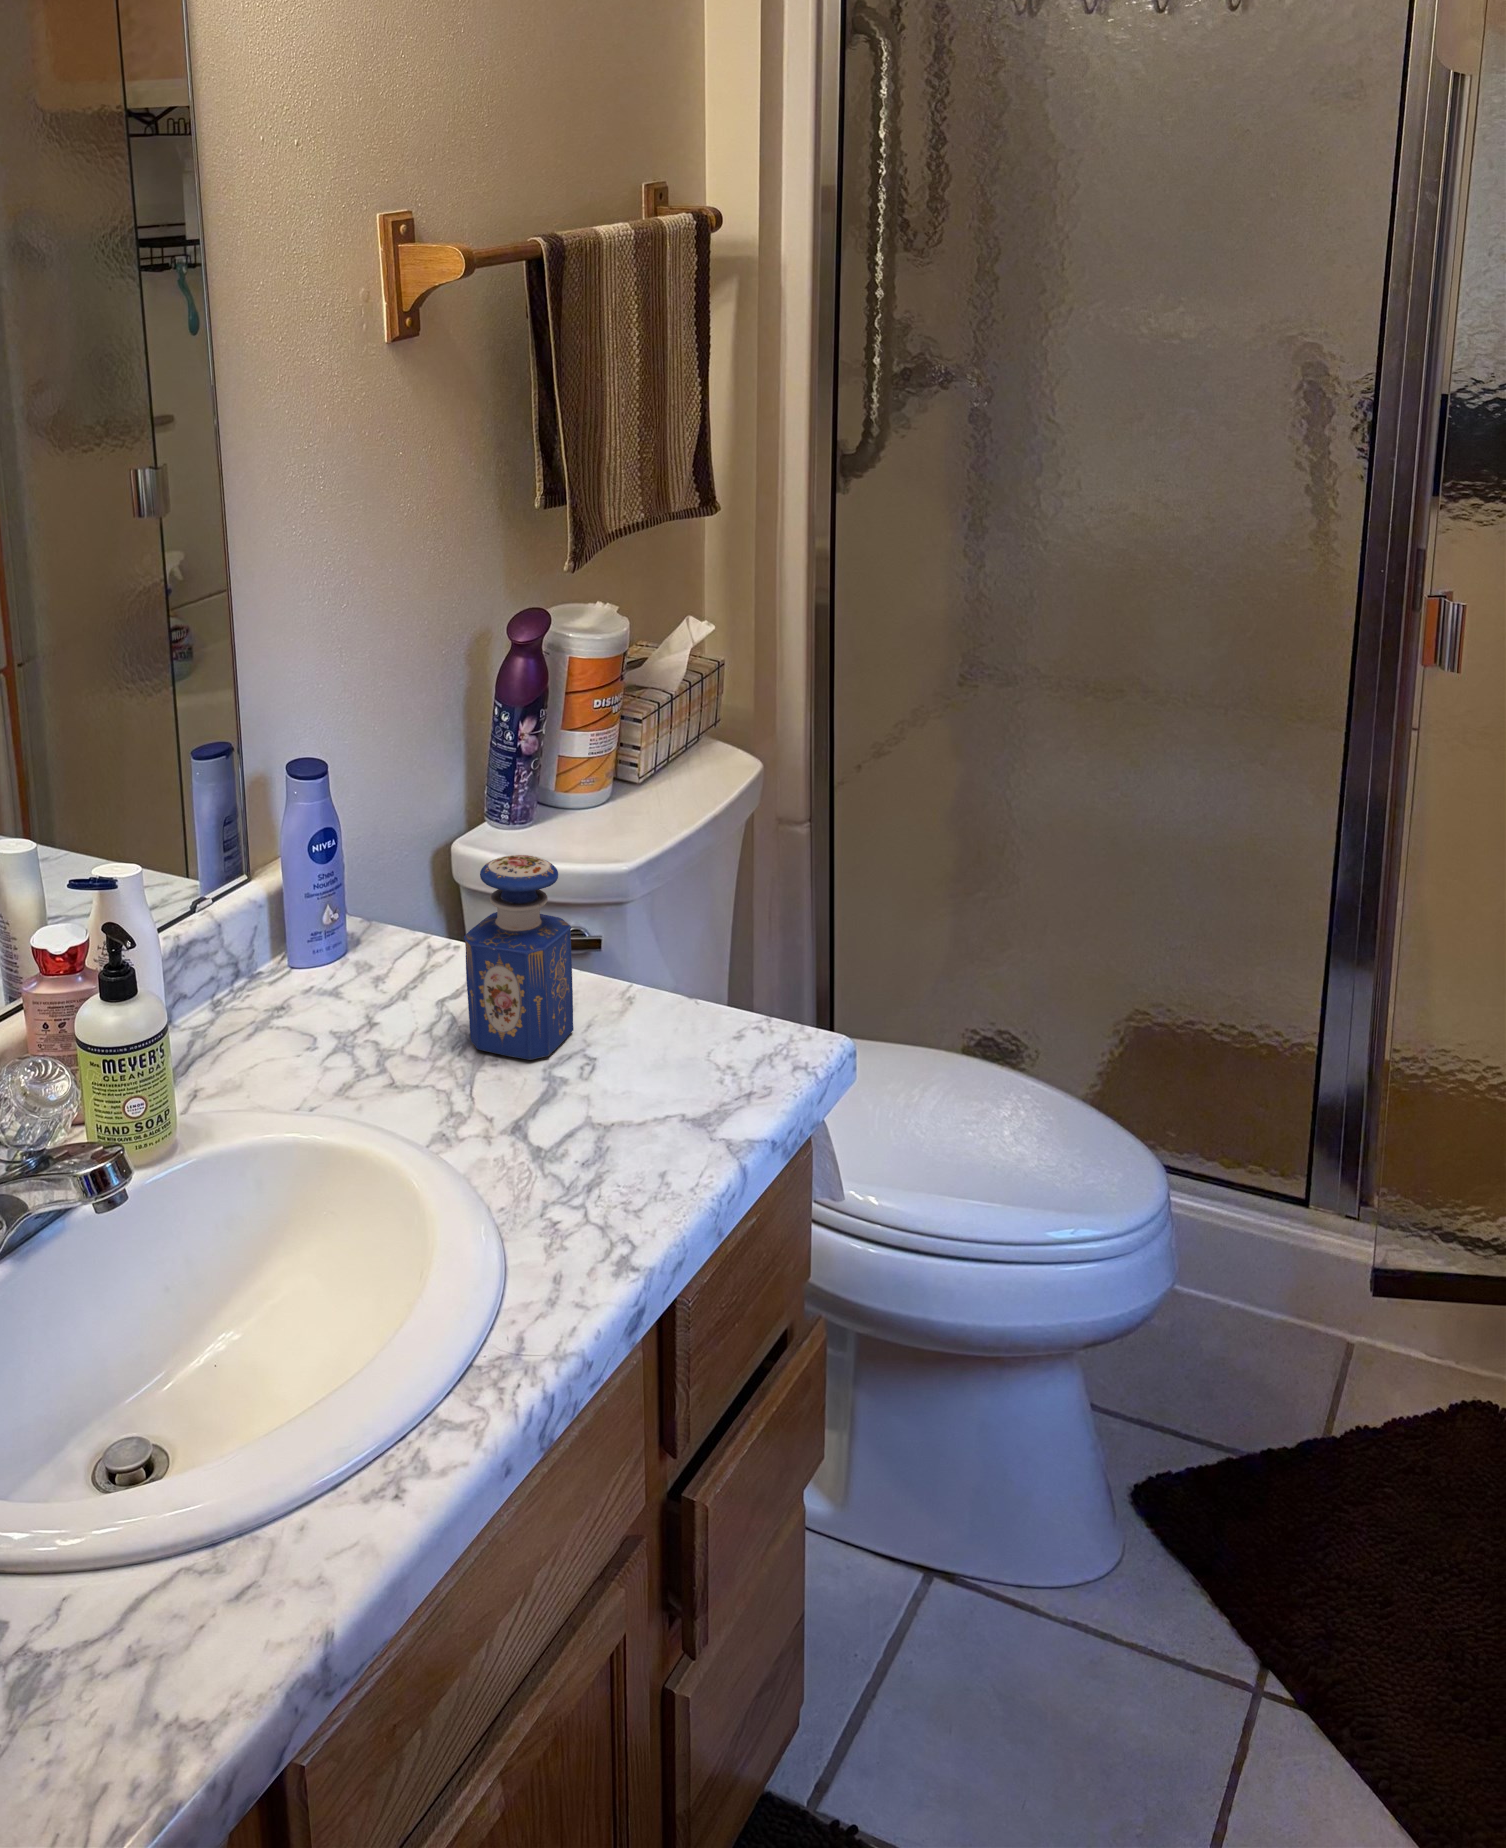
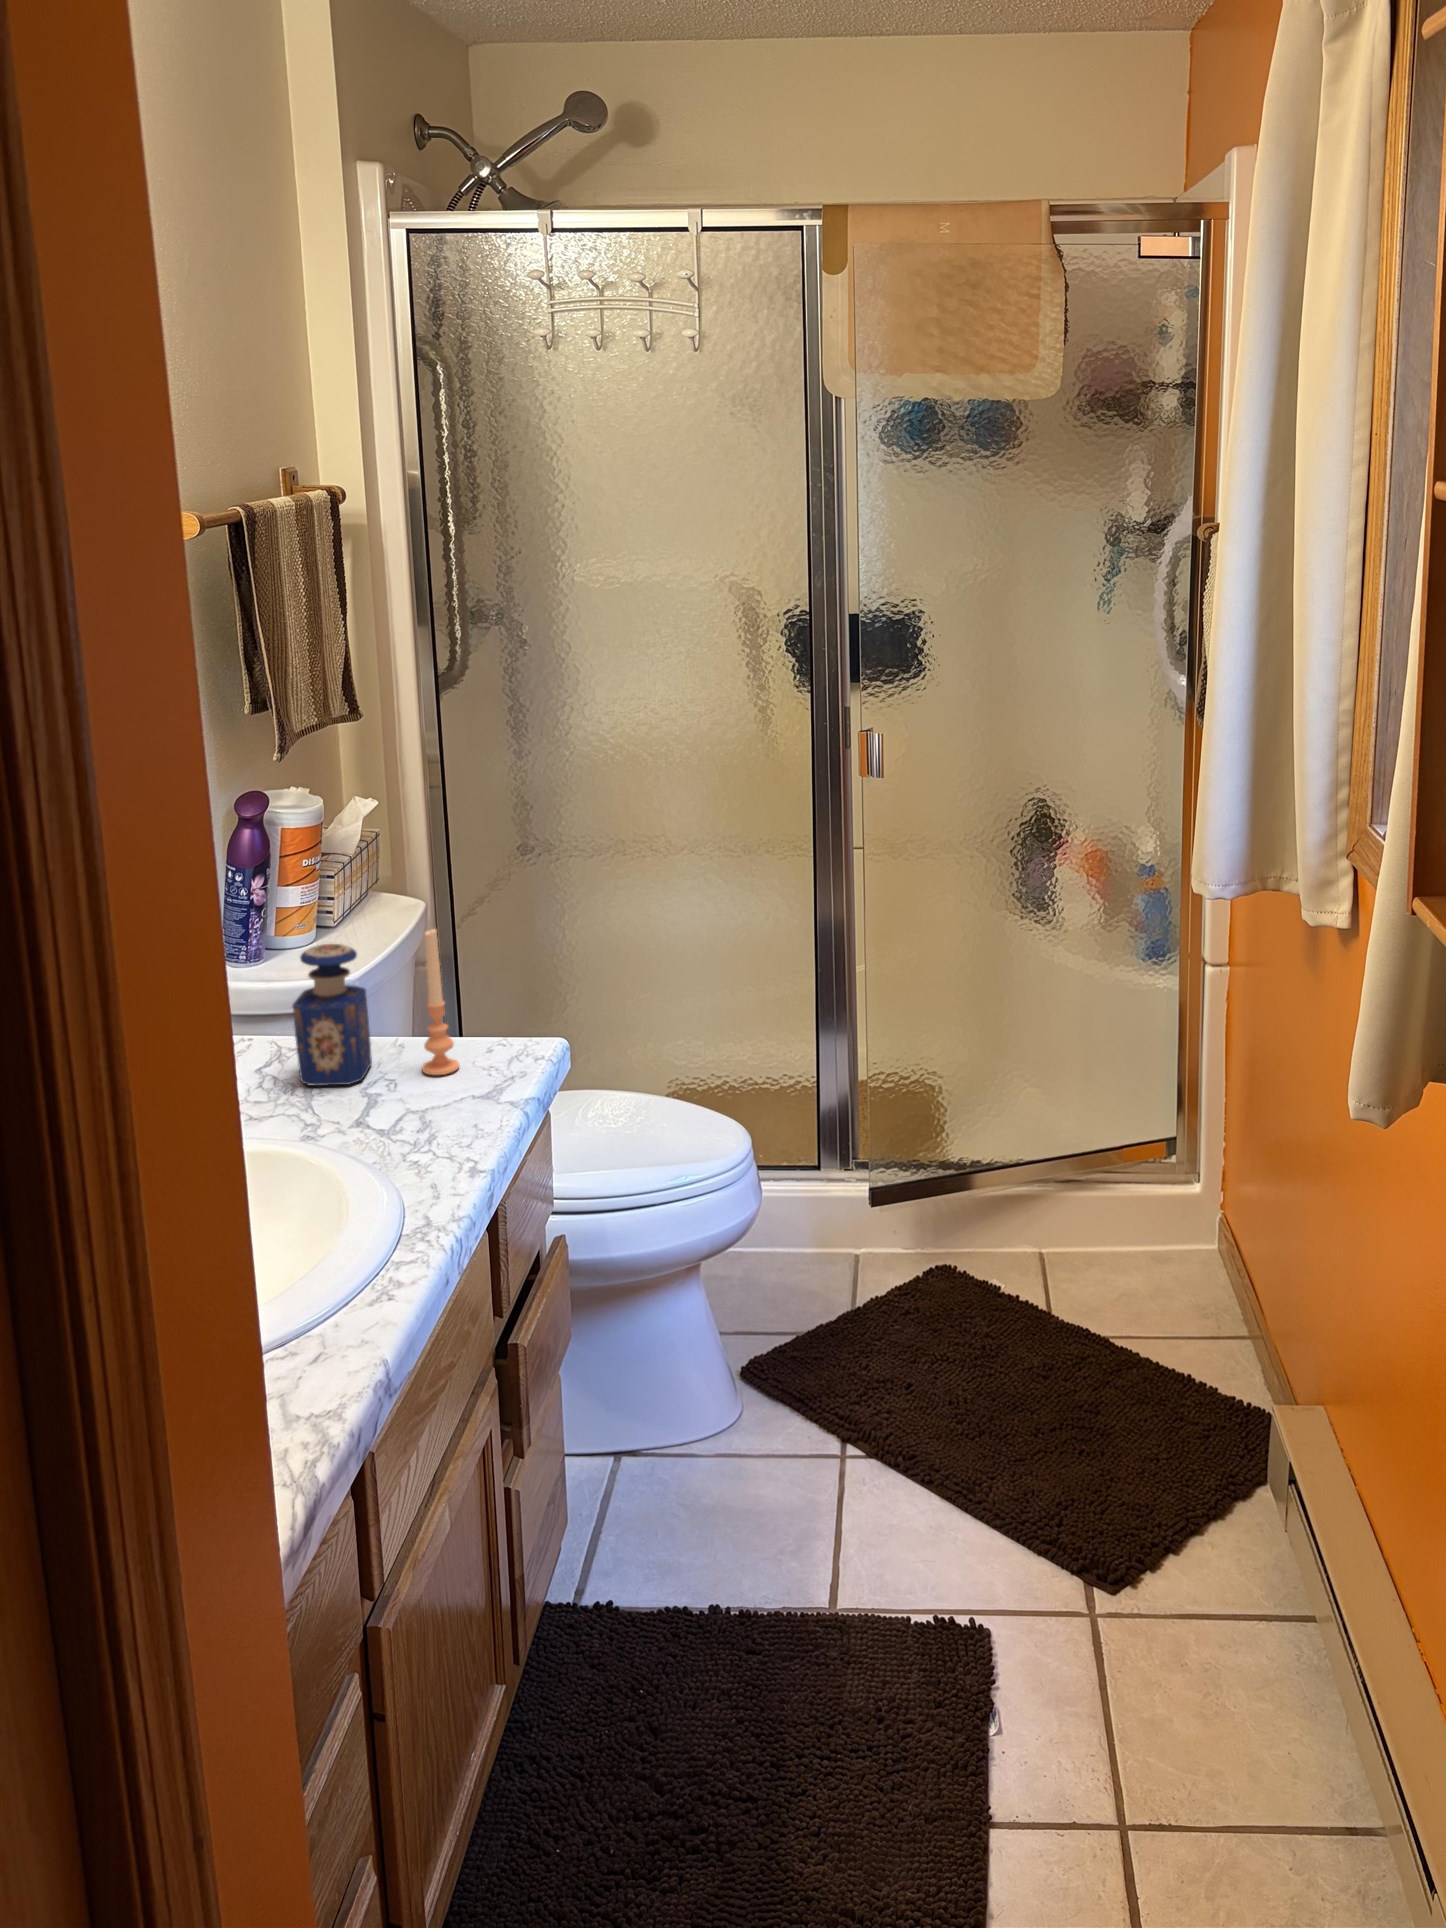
candle: none [633,858,686,1071] -> present [422,929,459,1075]

